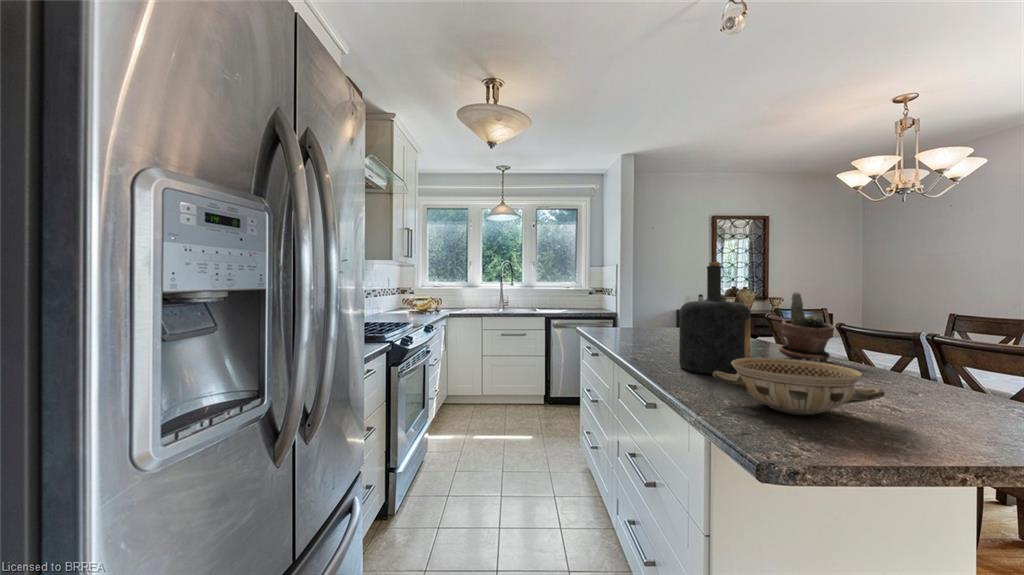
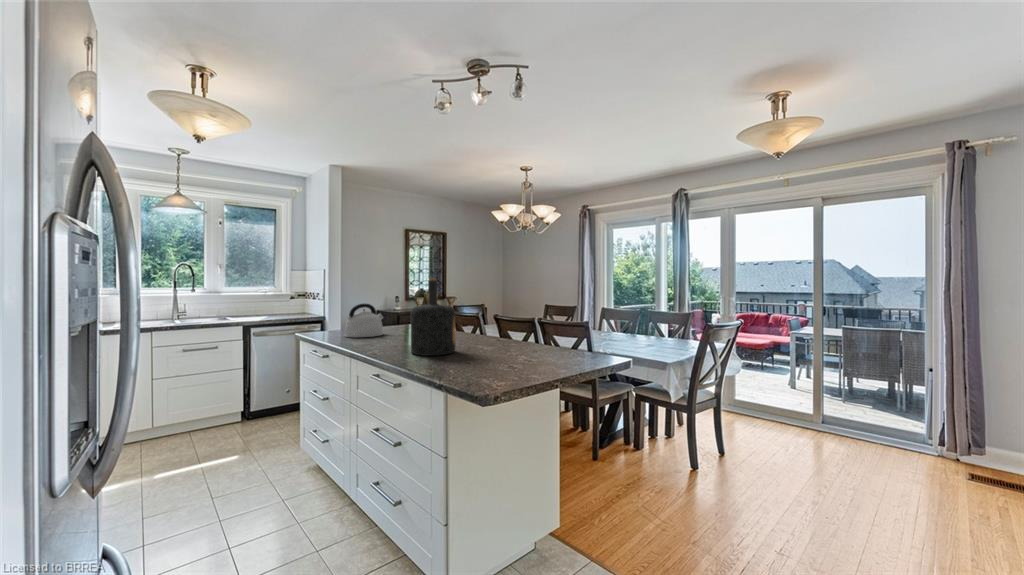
potted plant: present [779,292,834,363] -> none [467,297,496,342]
kettle: none [616,299,664,338] -> present [344,304,385,337]
ceramic bowl: present [713,358,885,415] -> none [442,338,521,369]

